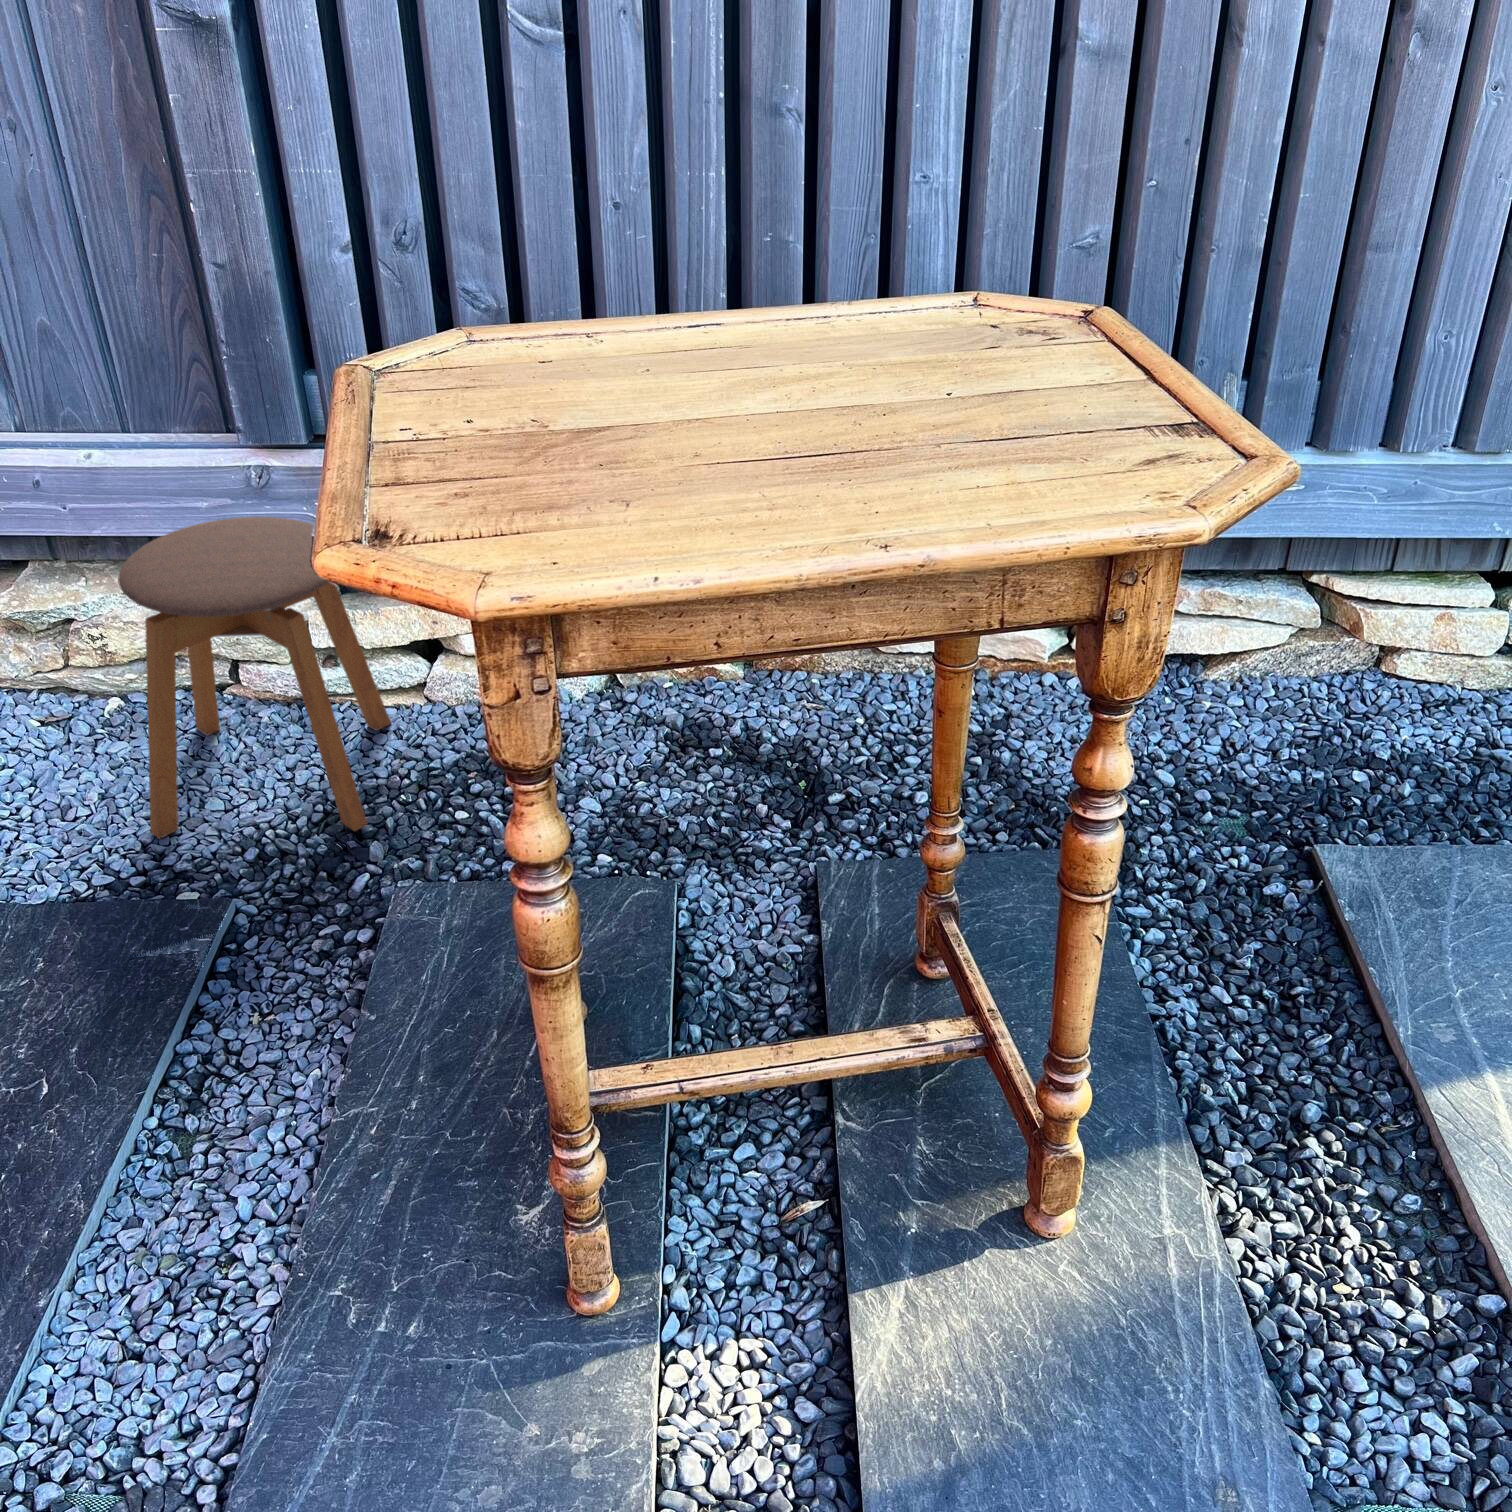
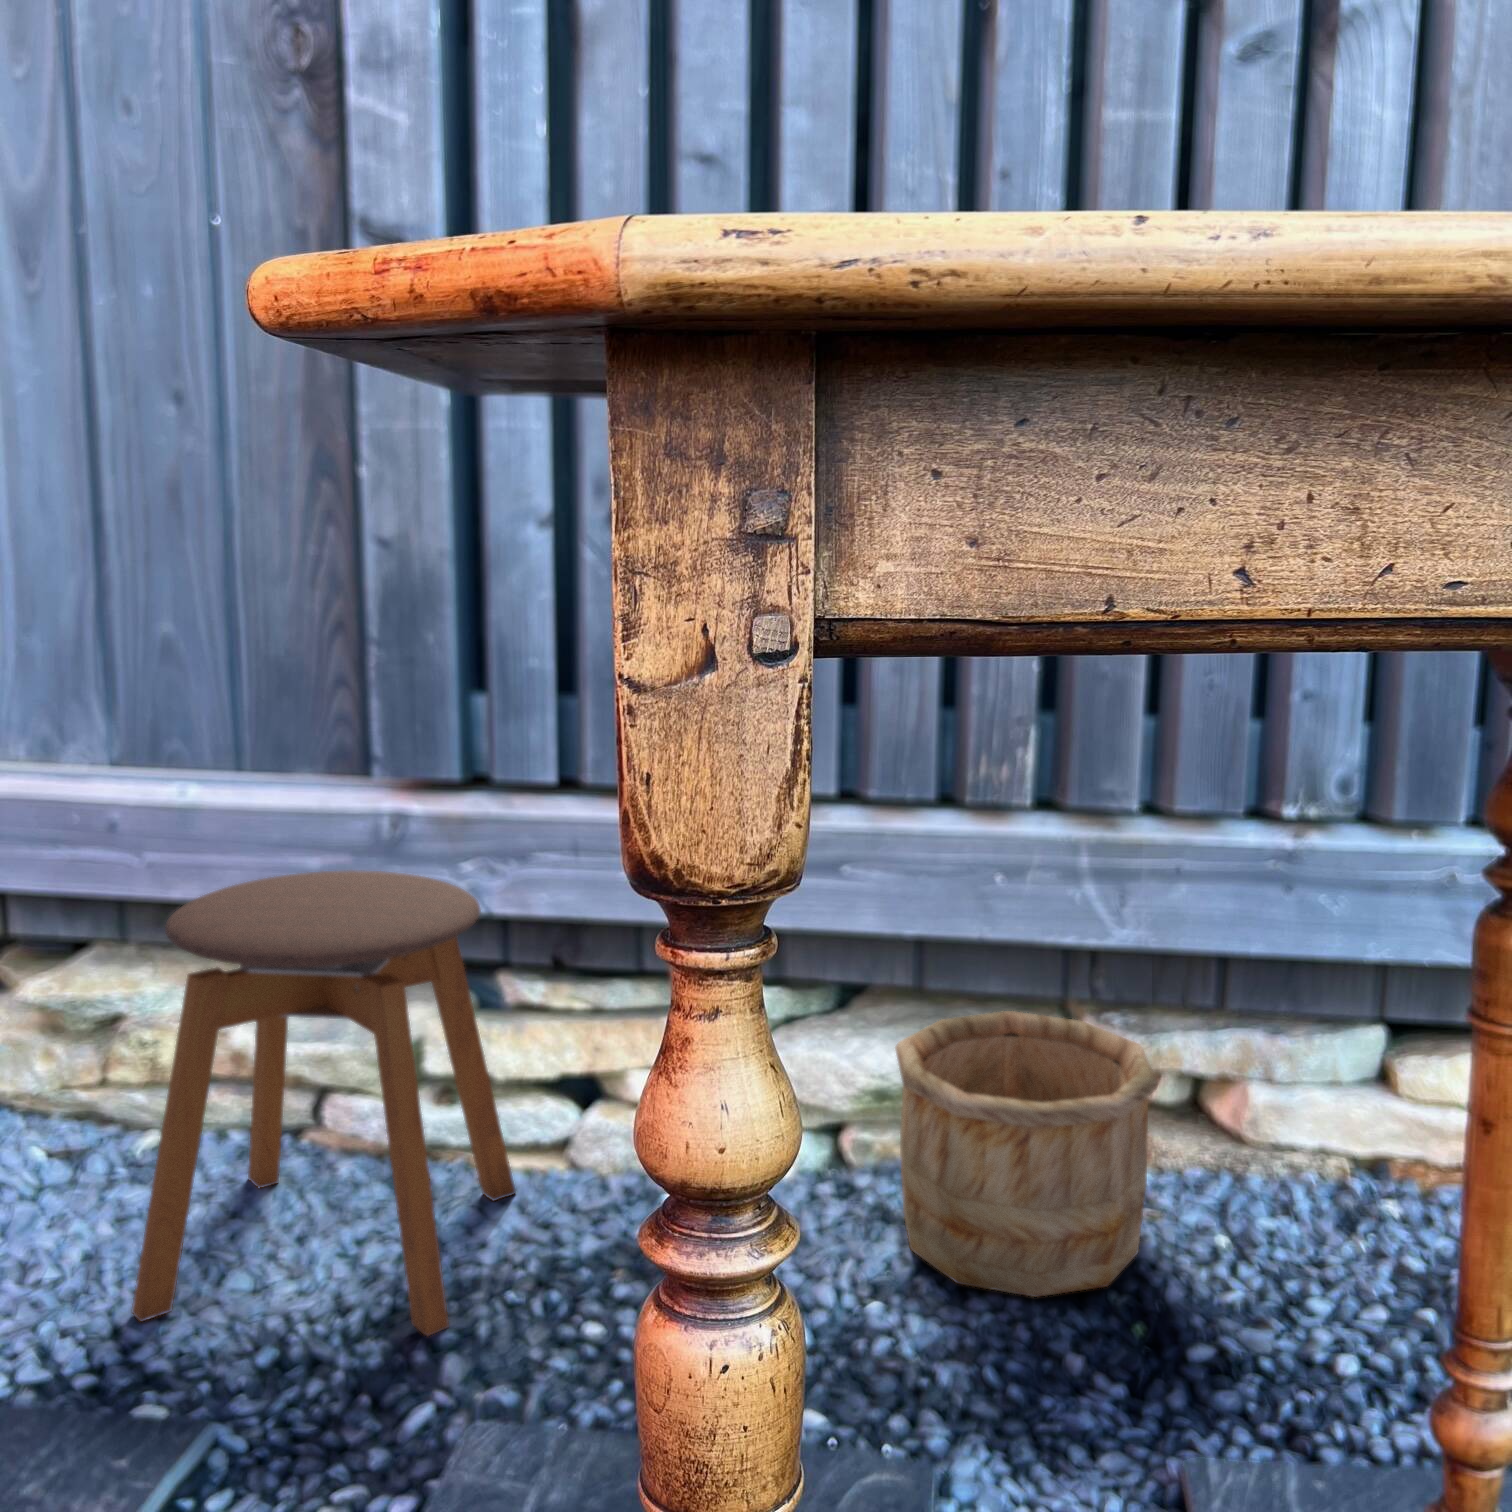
wooden bucket: none [644,581,816,771] -> present [895,1011,1158,1297]

